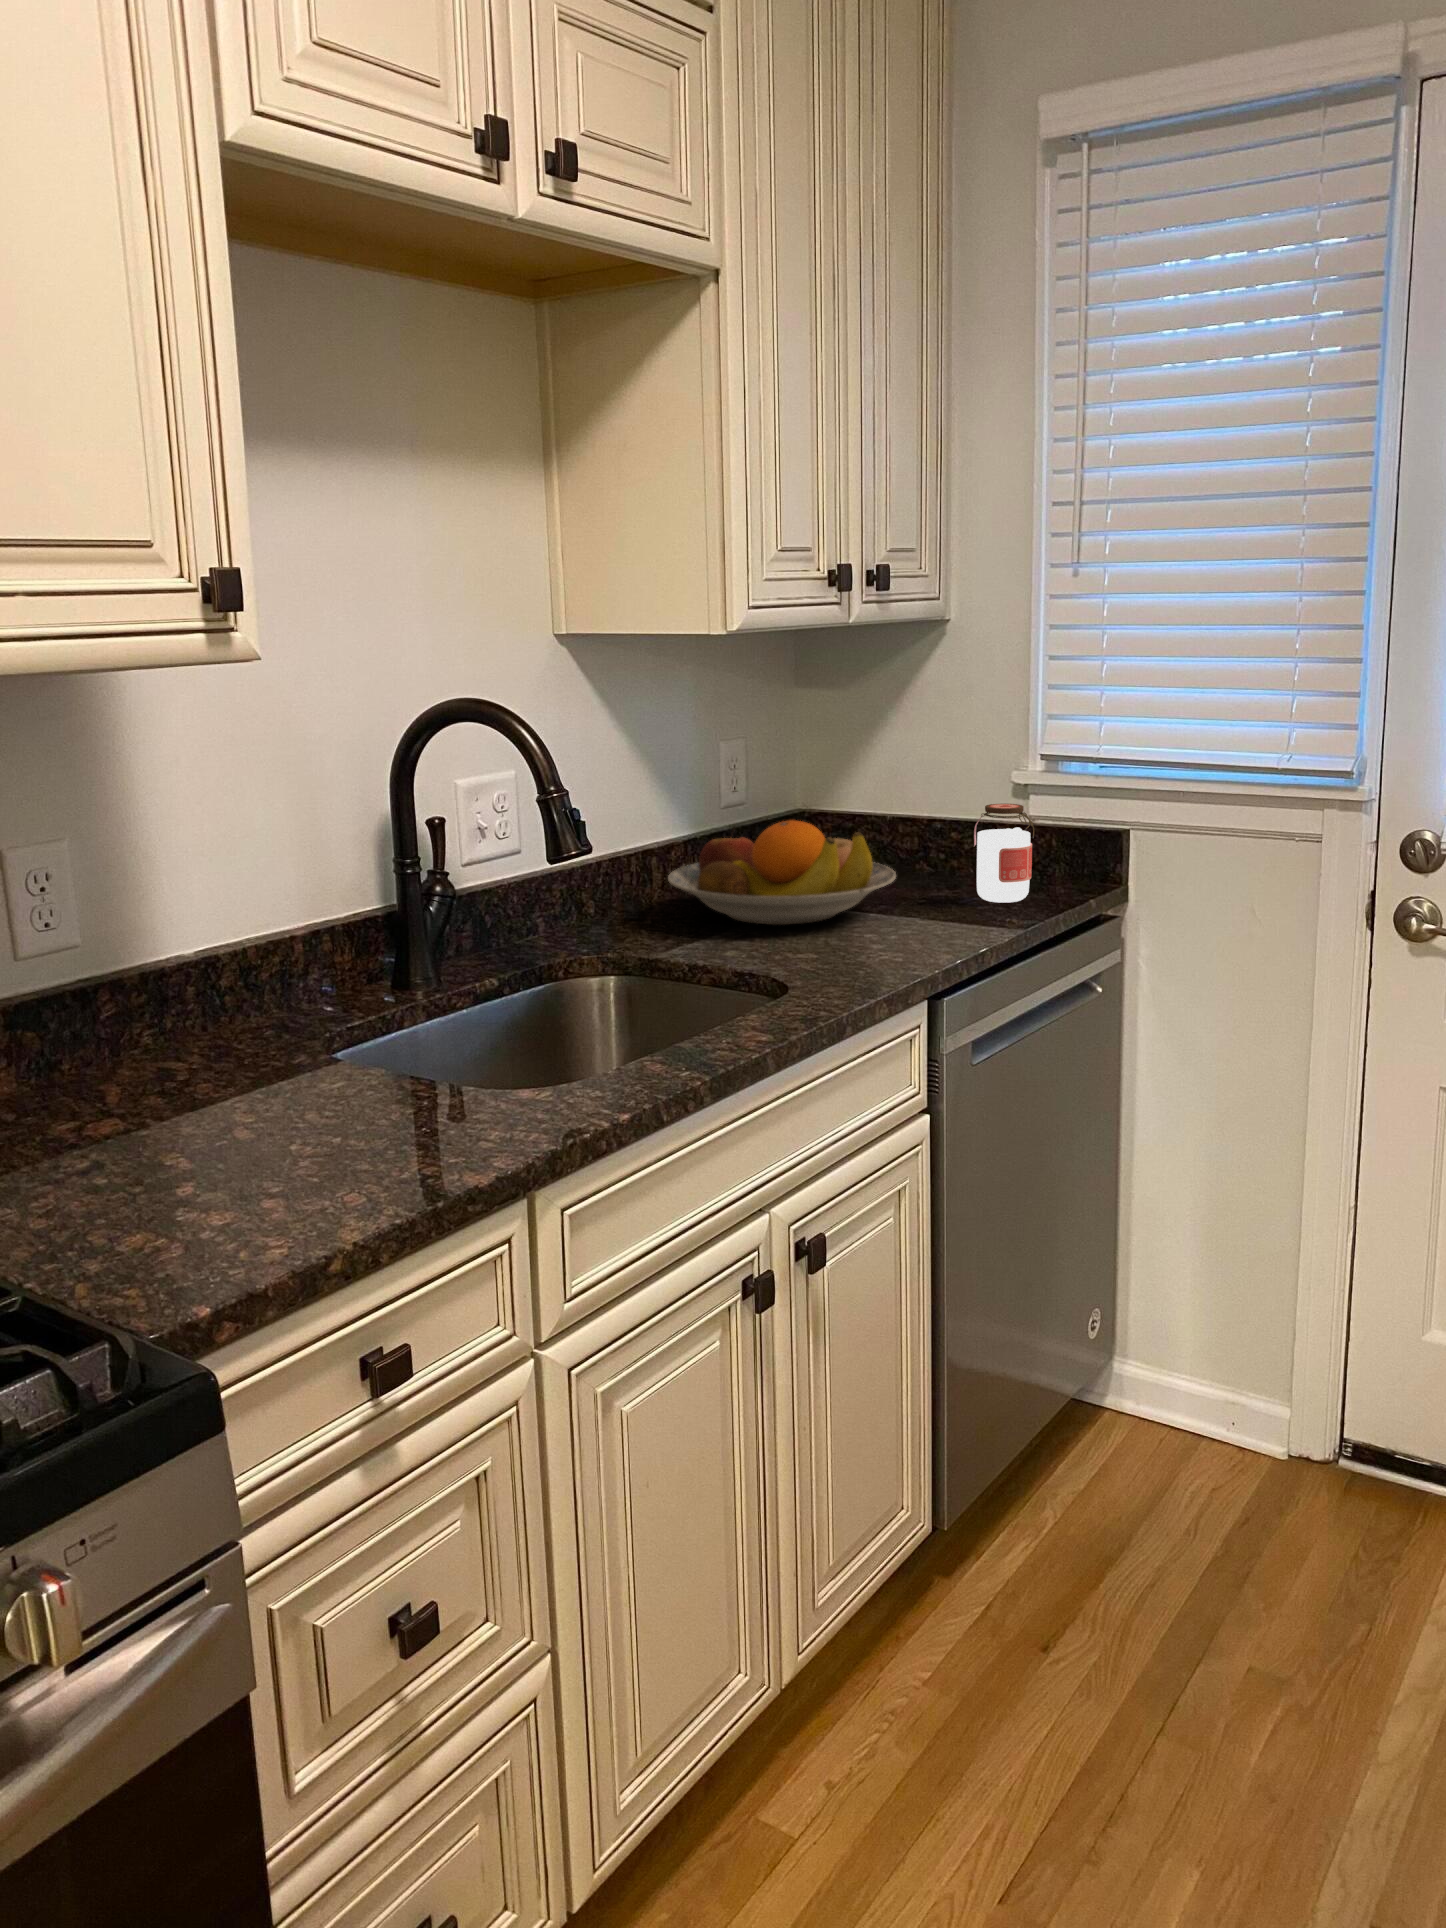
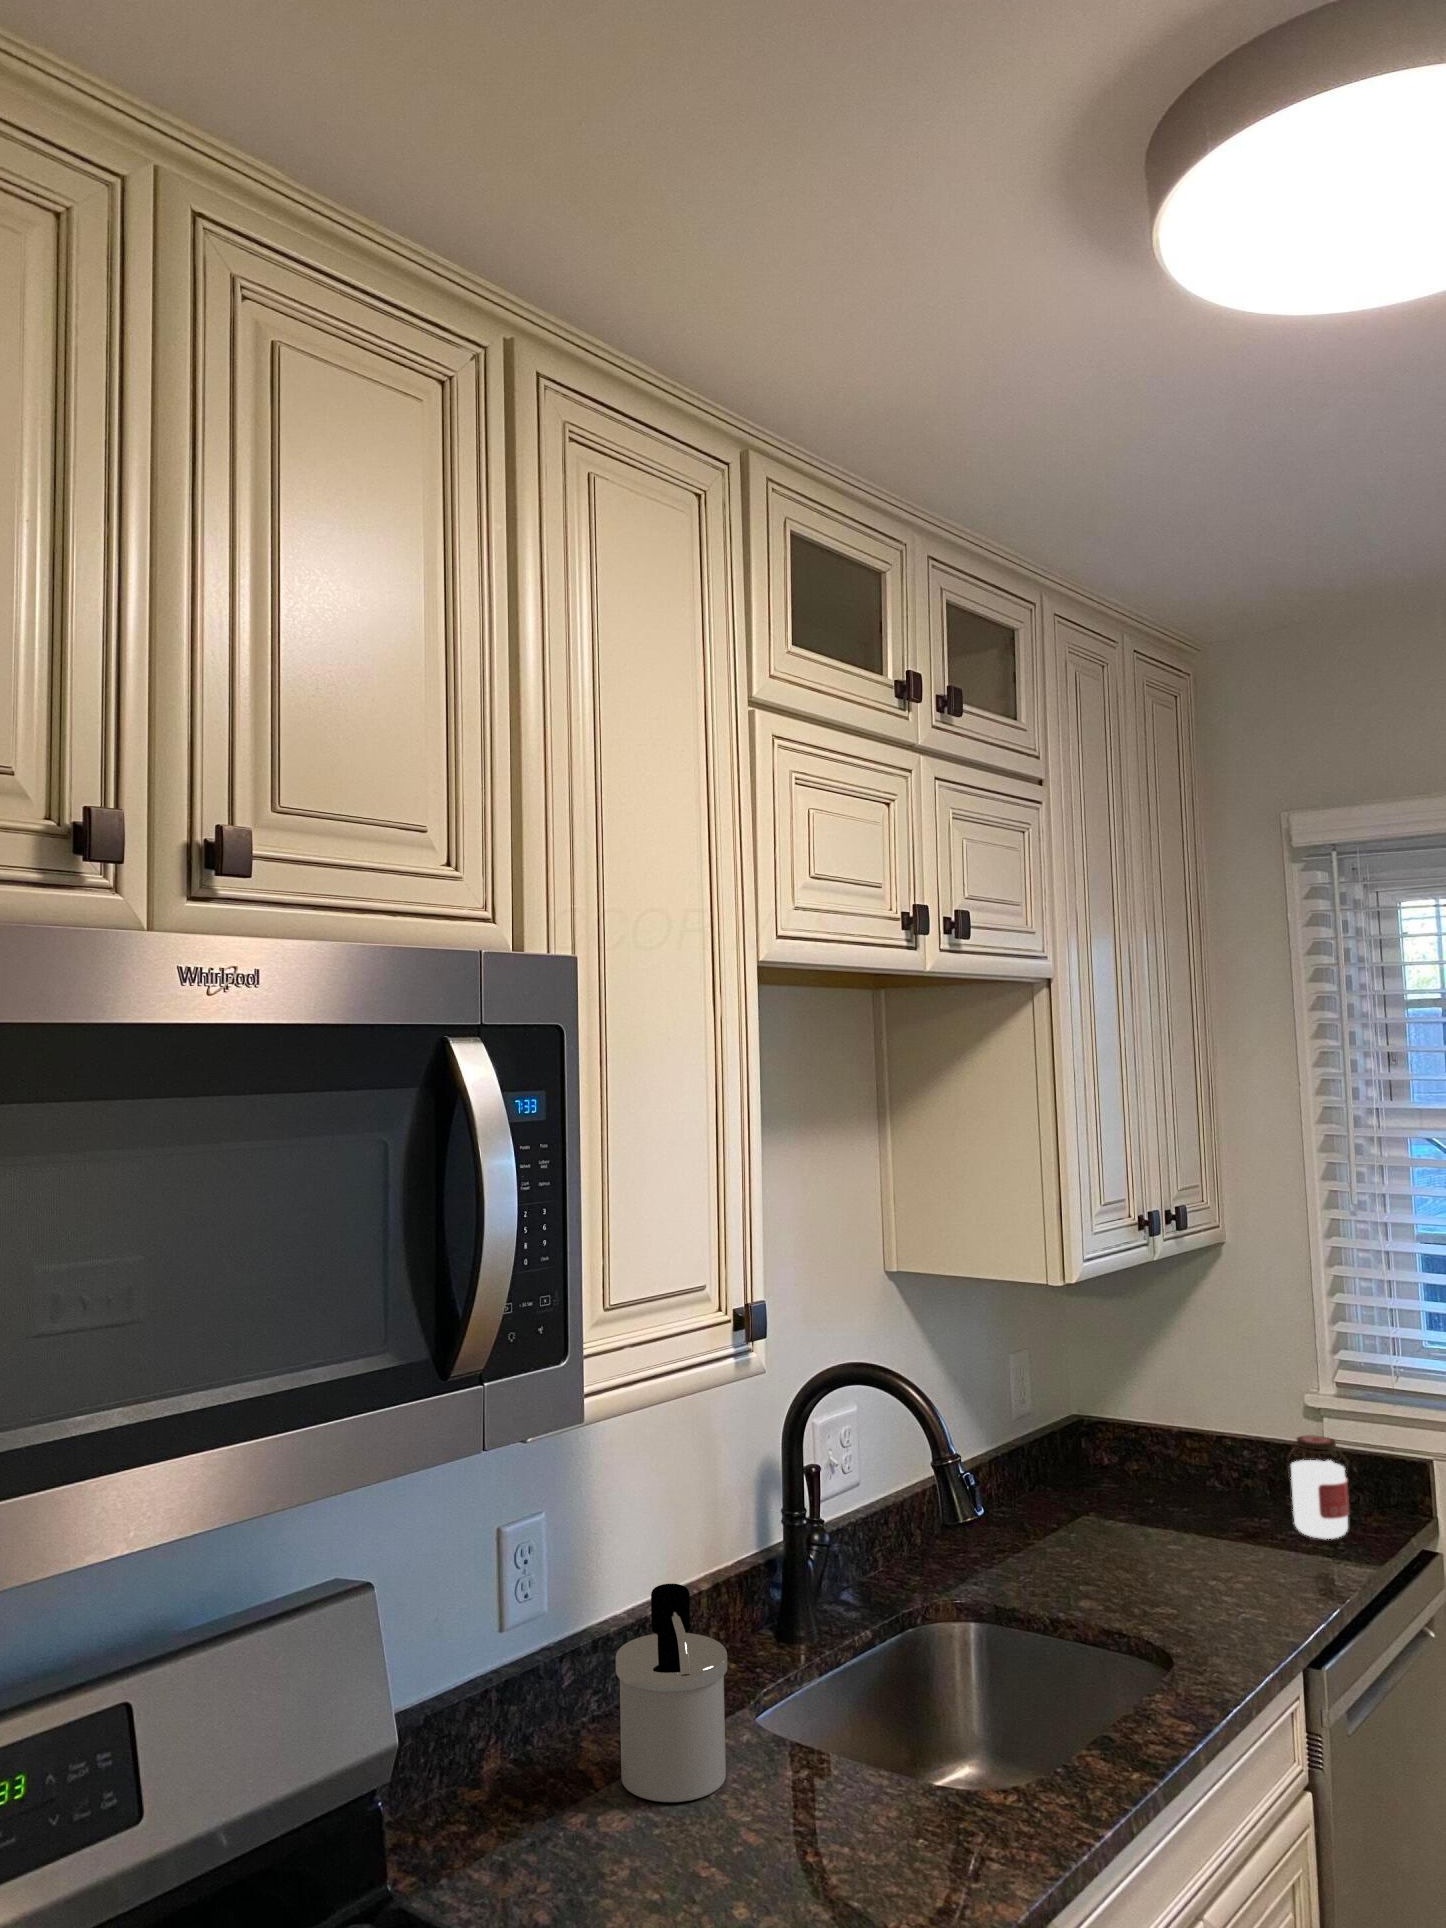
fruit bowl: present [668,820,896,925] -> none [996,1451,1222,1563]
soap dispenser: none [128,897,261,1106] -> present [616,1584,727,1802]

